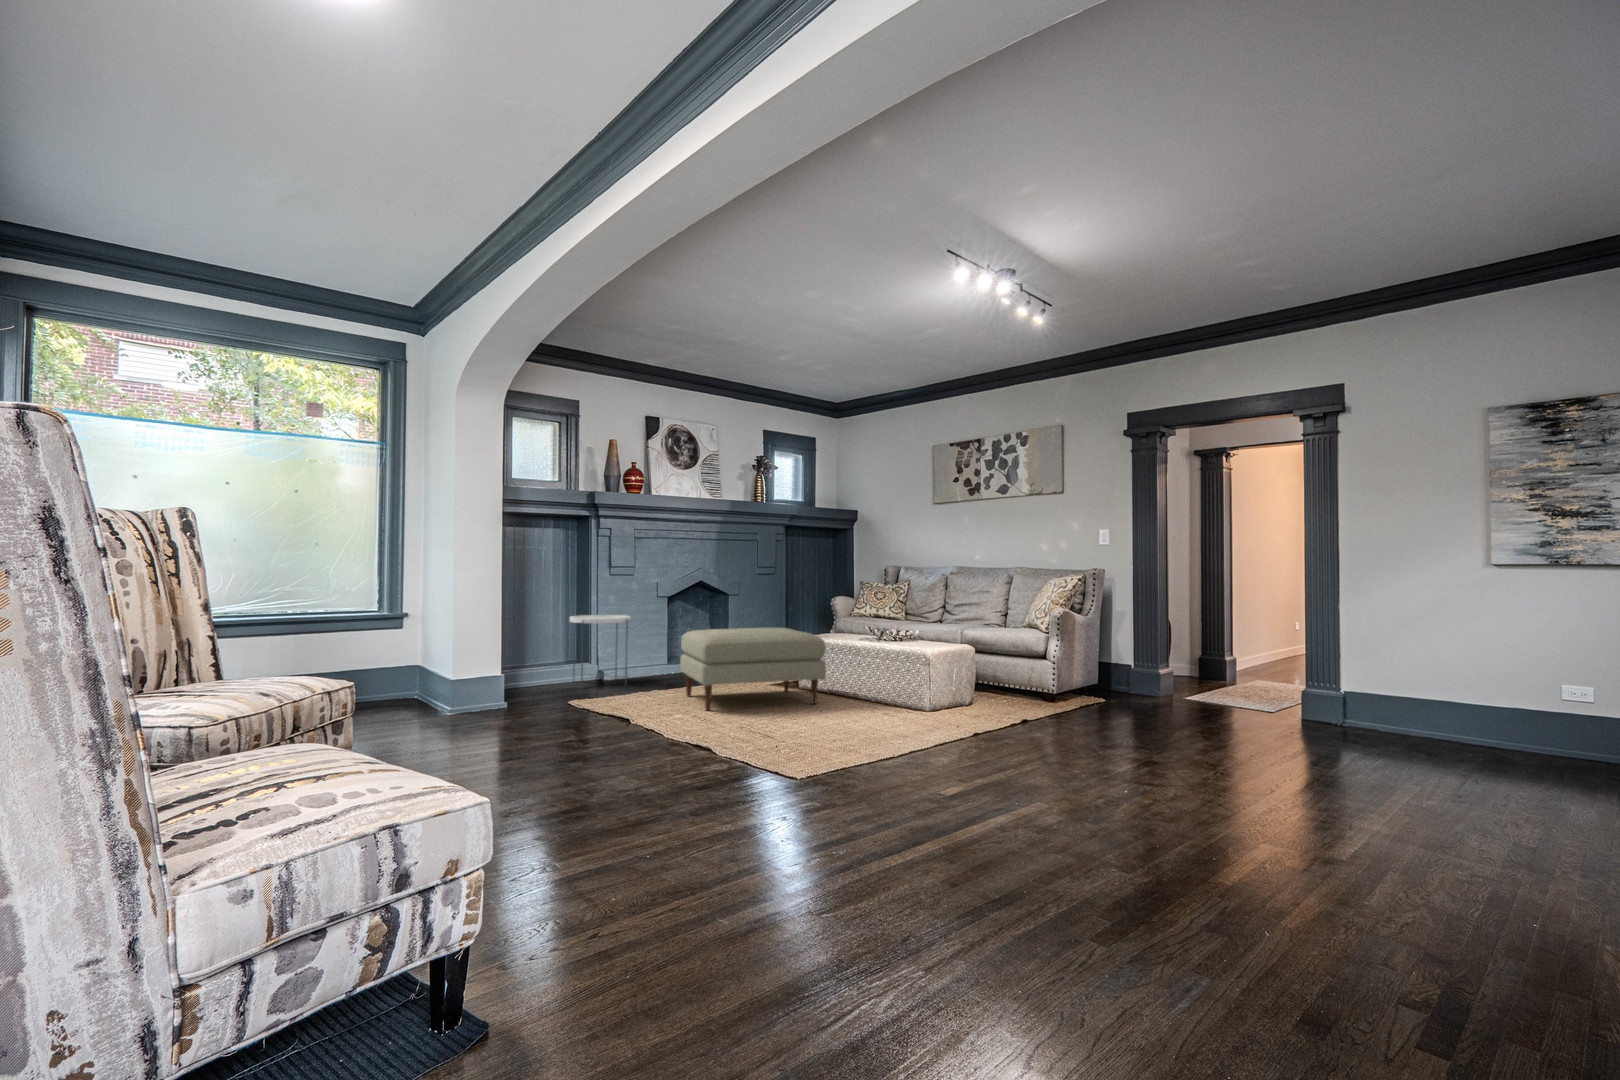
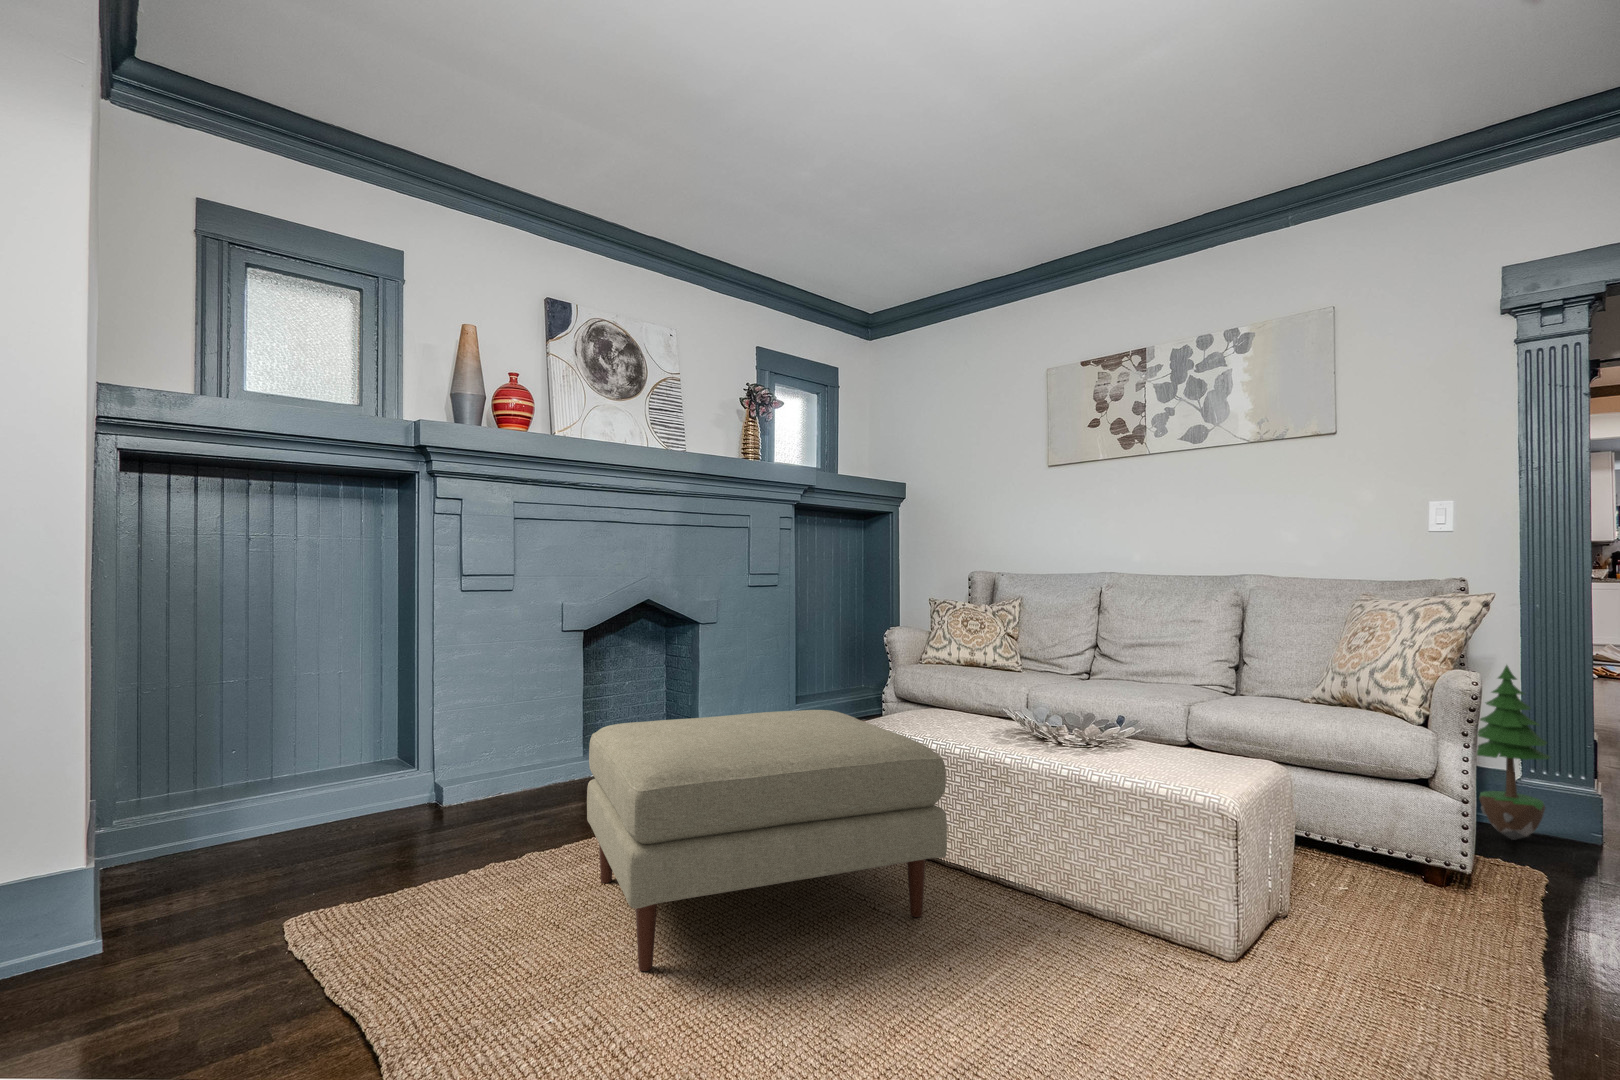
potted tree: none [1096,611,1128,694] -> present [1476,665,1551,840]
side table: present [569,615,631,687] -> none [352,674,494,848]

